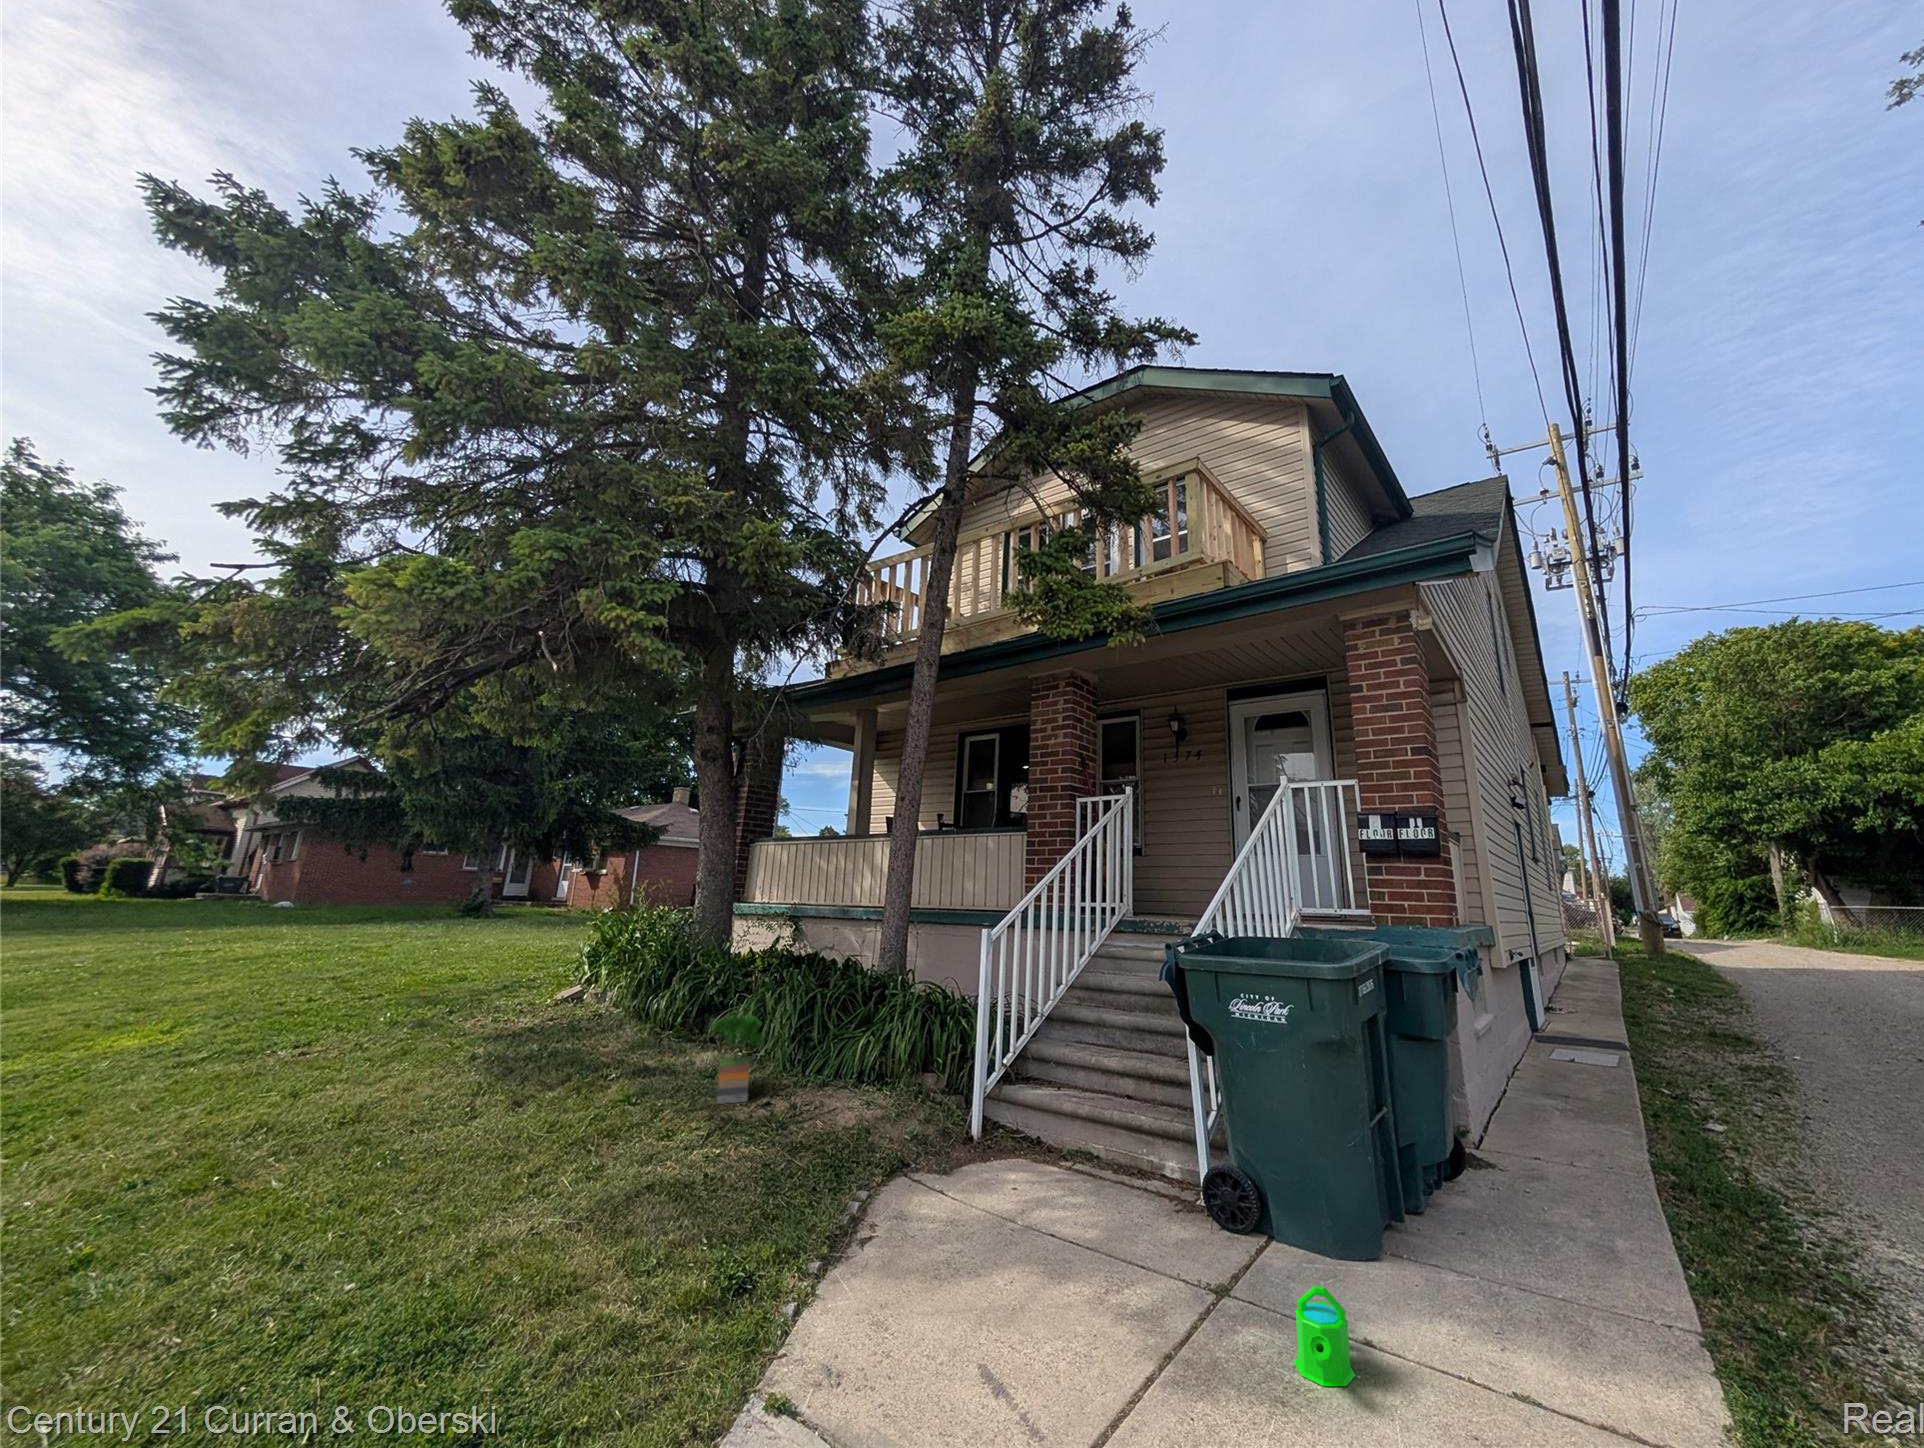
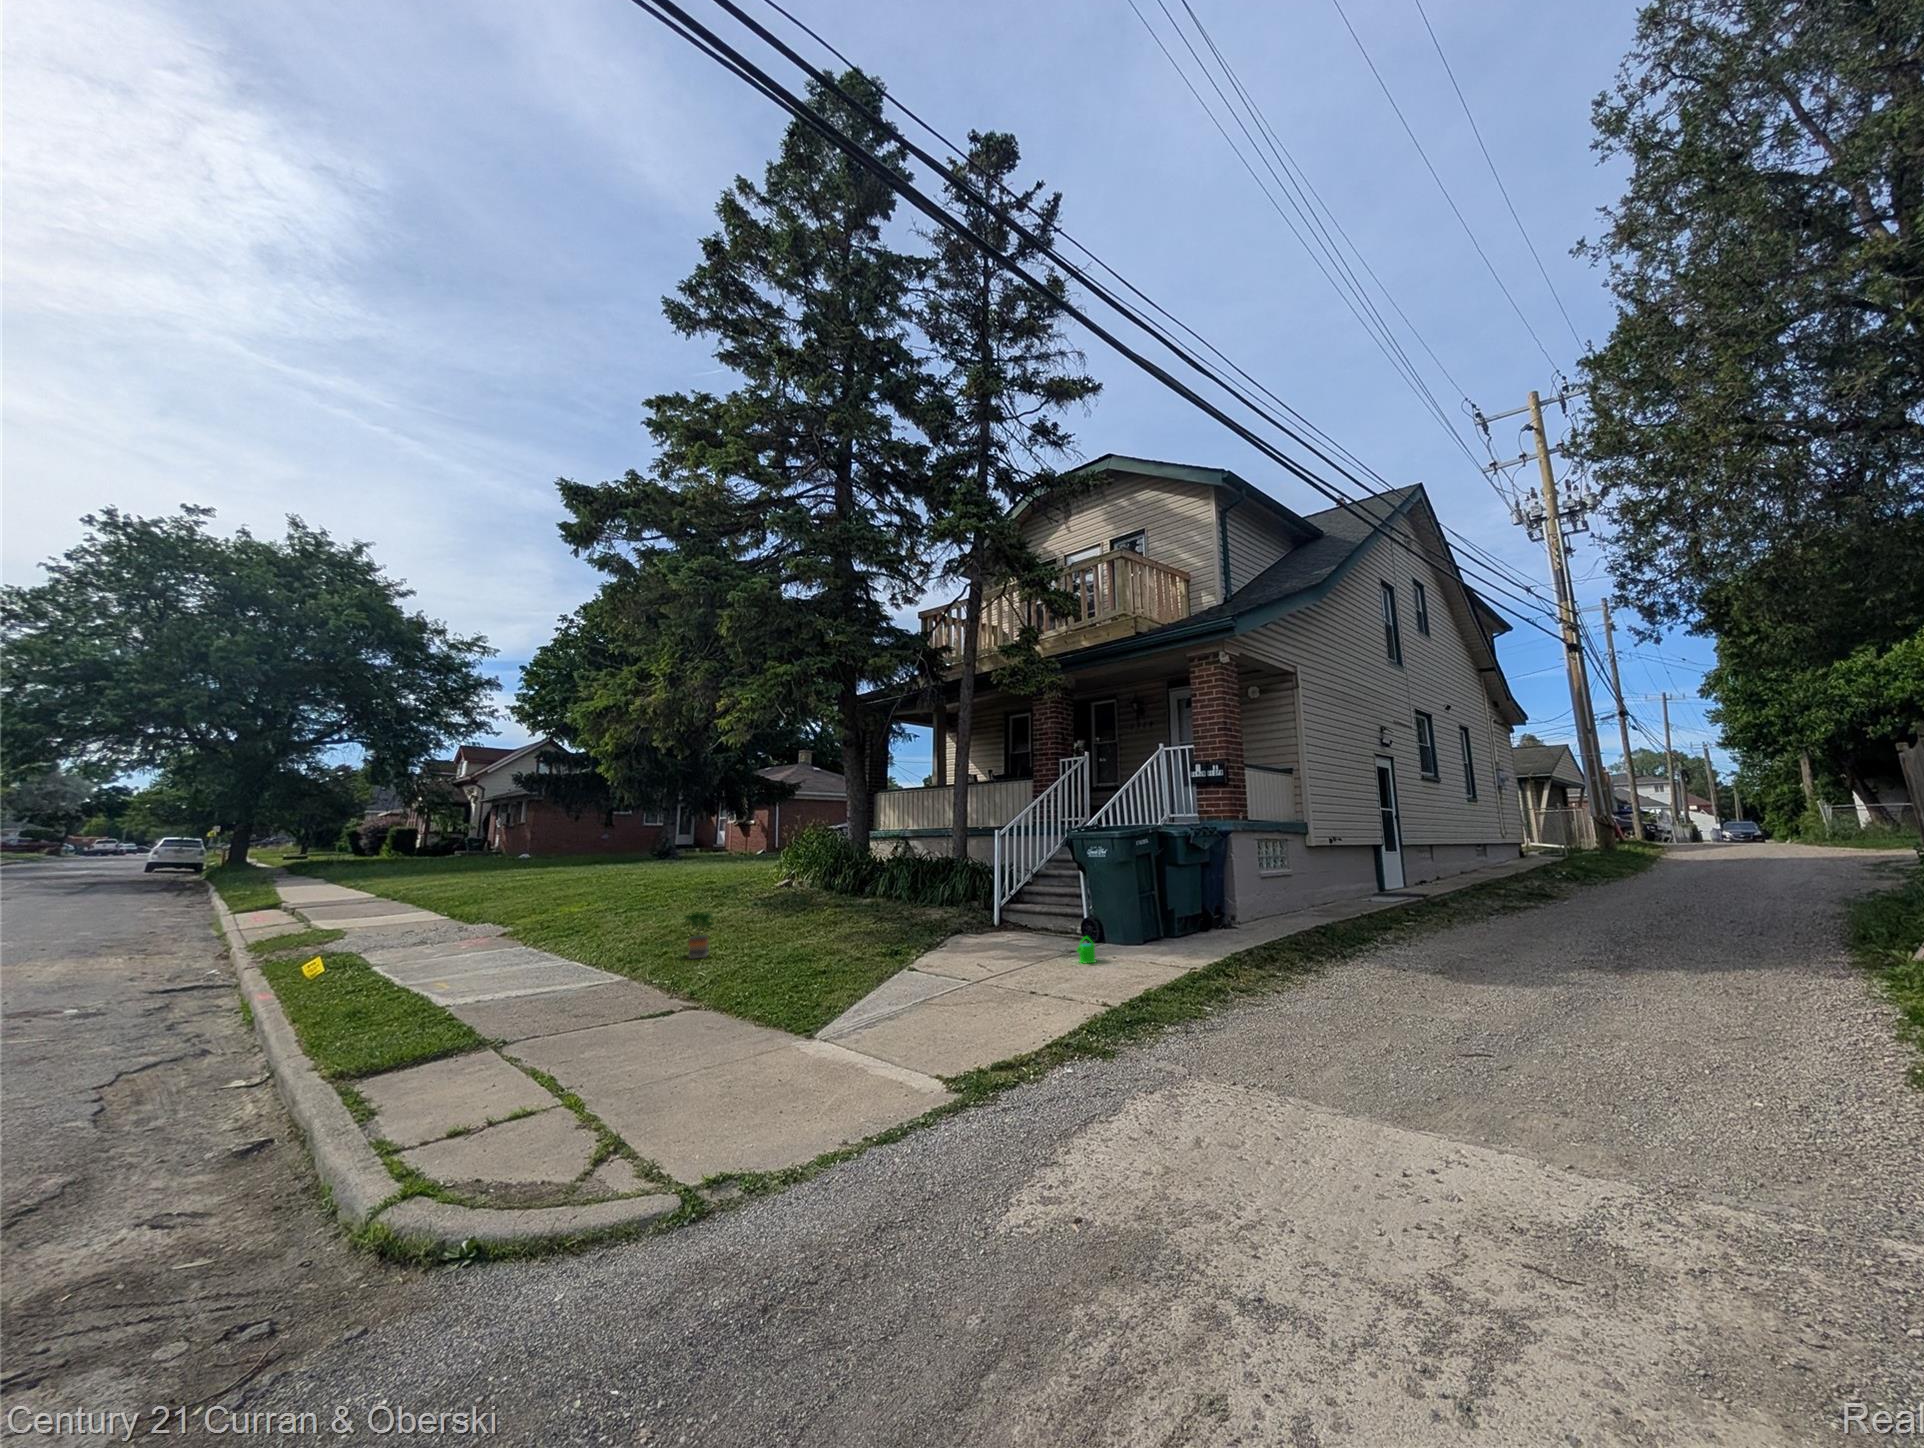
potted tree: present [712,1015,764,1104] -> present [685,912,714,959]

